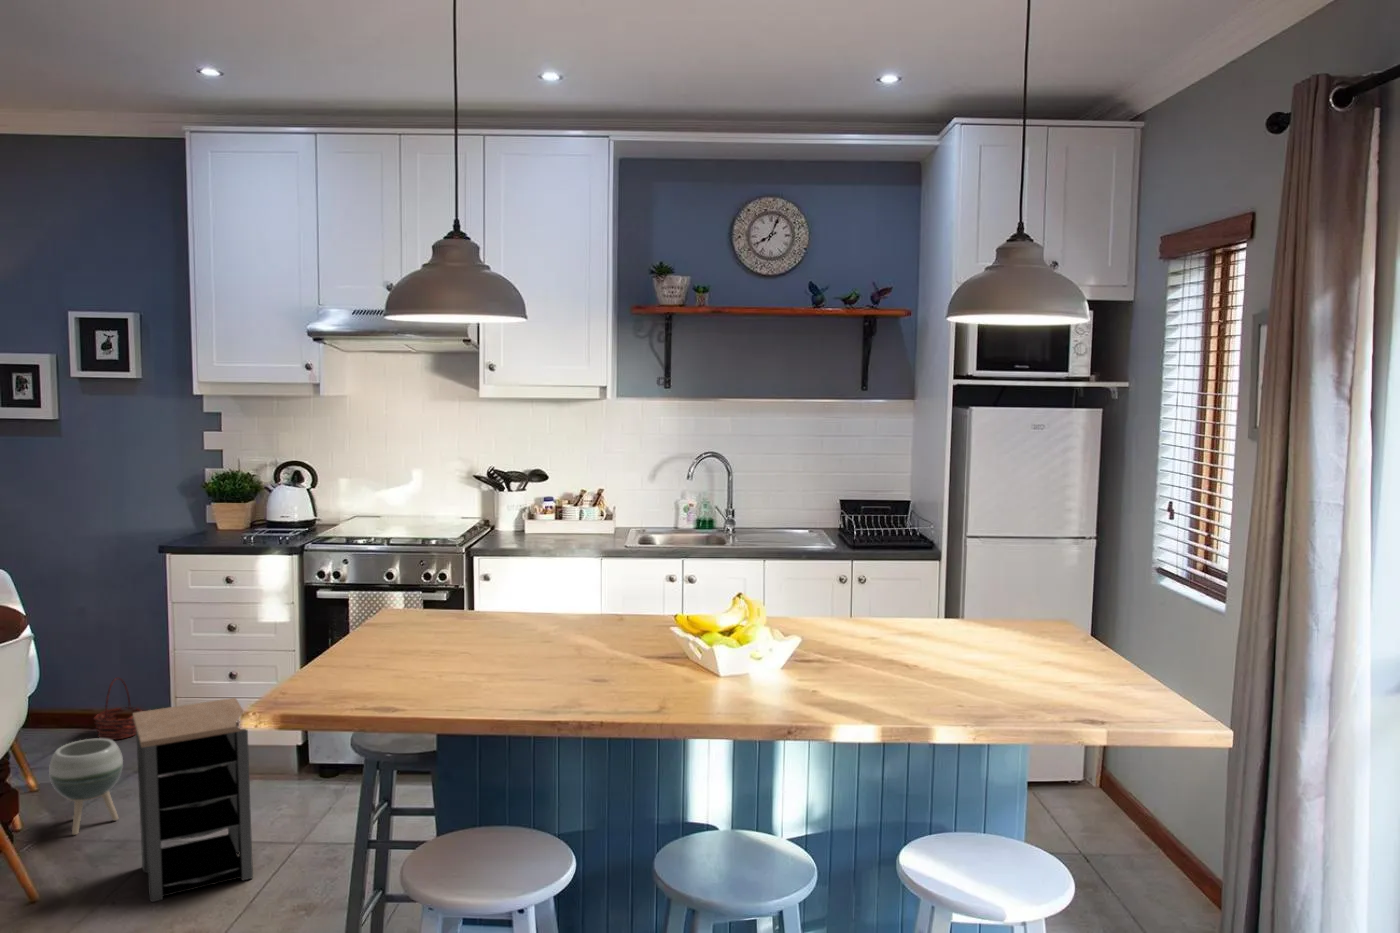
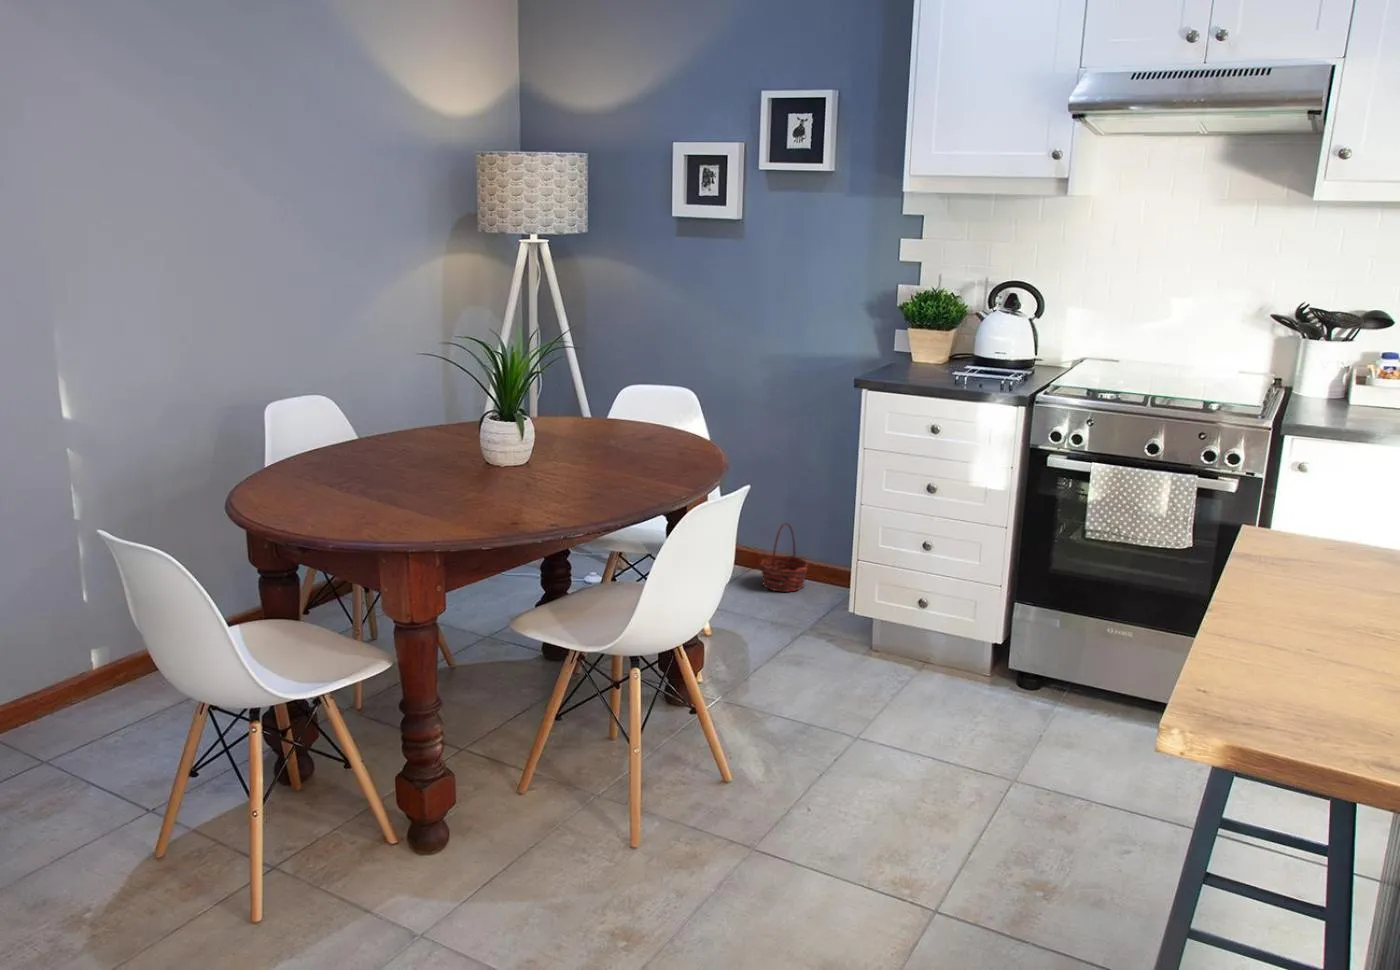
side table: present [133,698,253,902] -> none [835,587,989,824]
planter: present [49,738,123,835] -> none [734,599,808,706]

